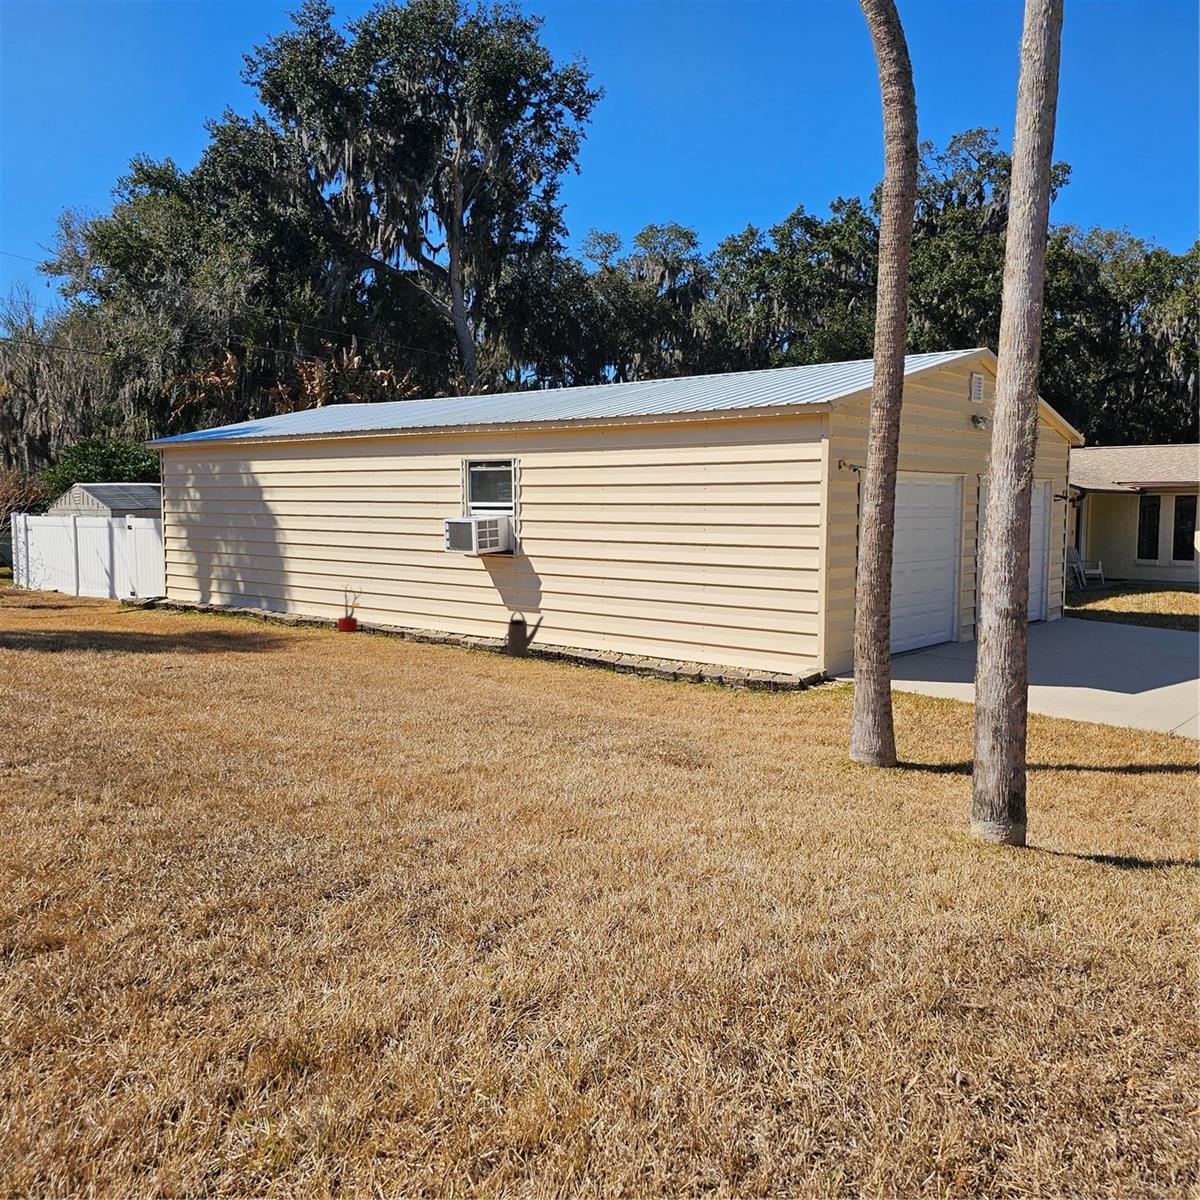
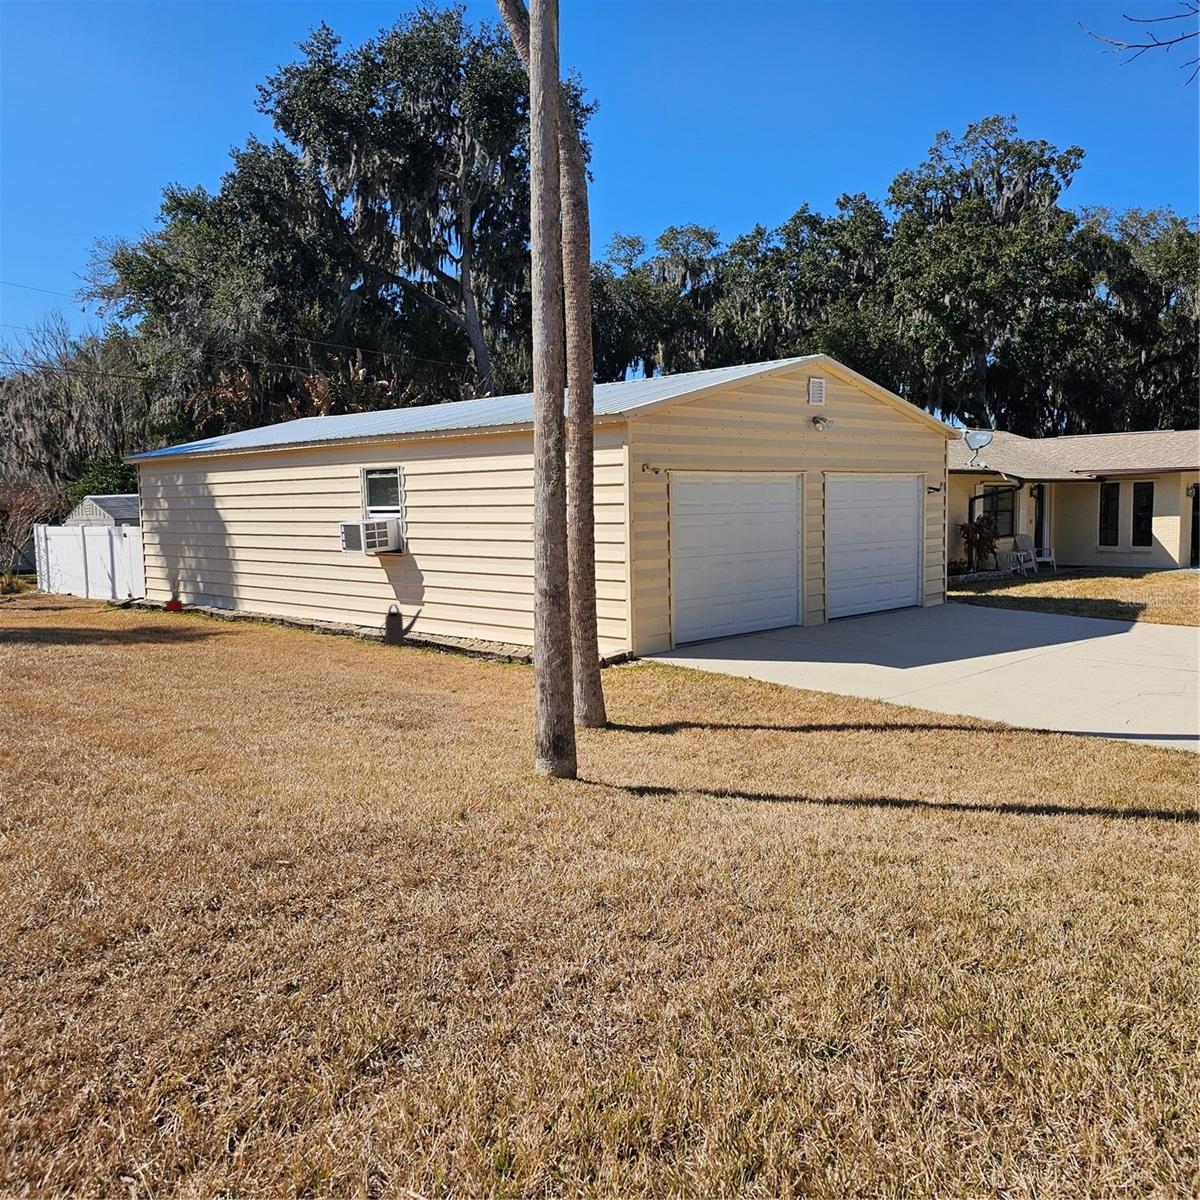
decorative plant: present [338,588,359,631] -> present [166,576,182,610]

